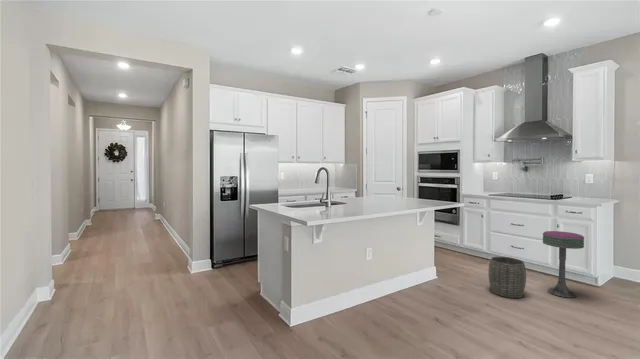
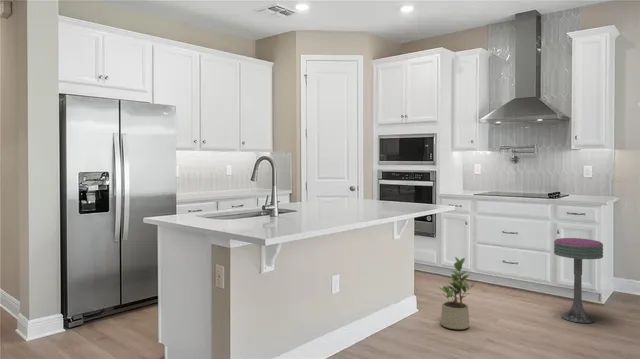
potted plant: none [446,240,473,292] -> present [440,257,475,329]
woven basket: present [488,257,526,298] -> none [492,276,540,330]

